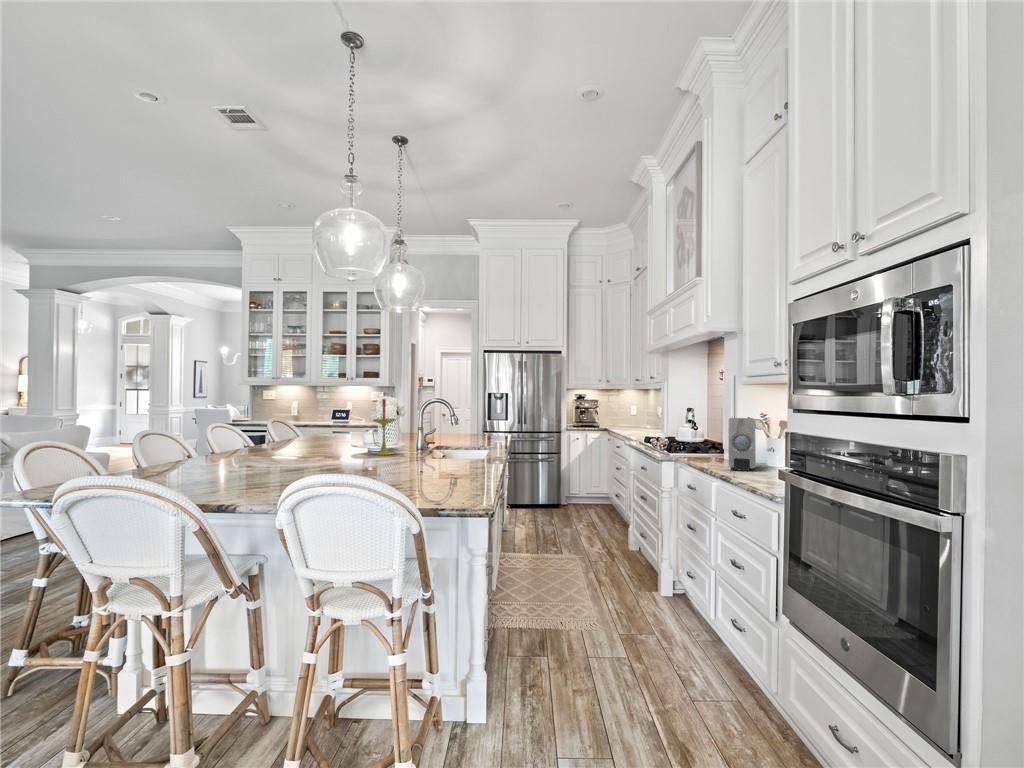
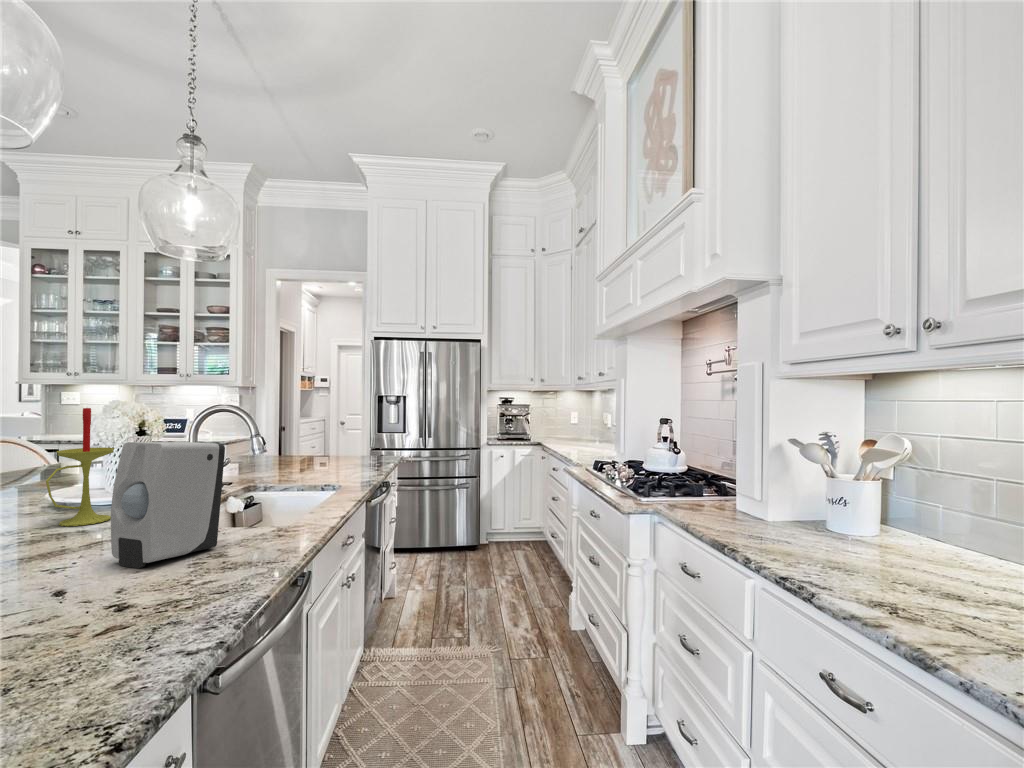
soap dispenser: present [728,418,756,471] -> present [111,442,225,568]

